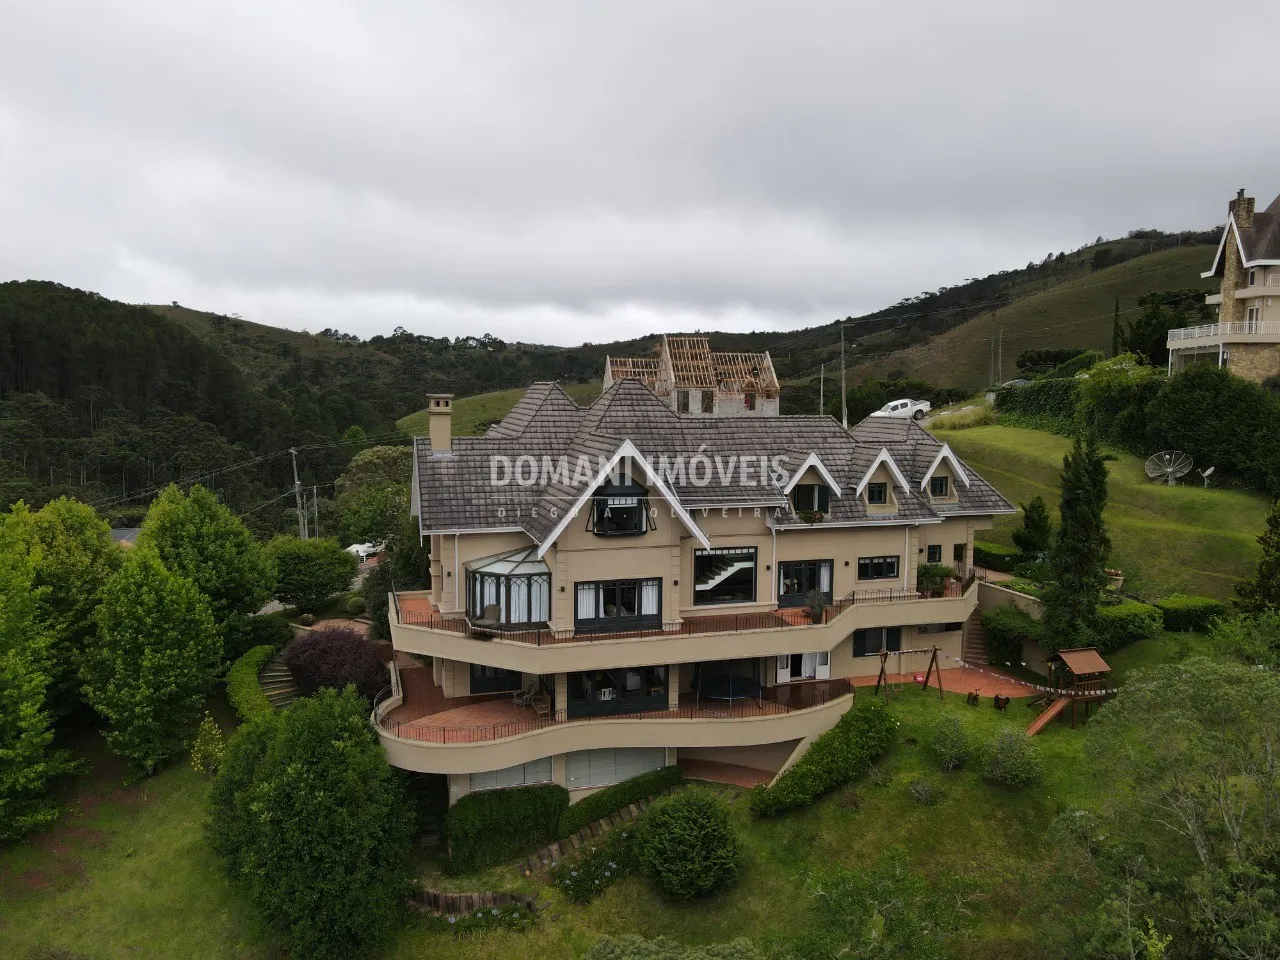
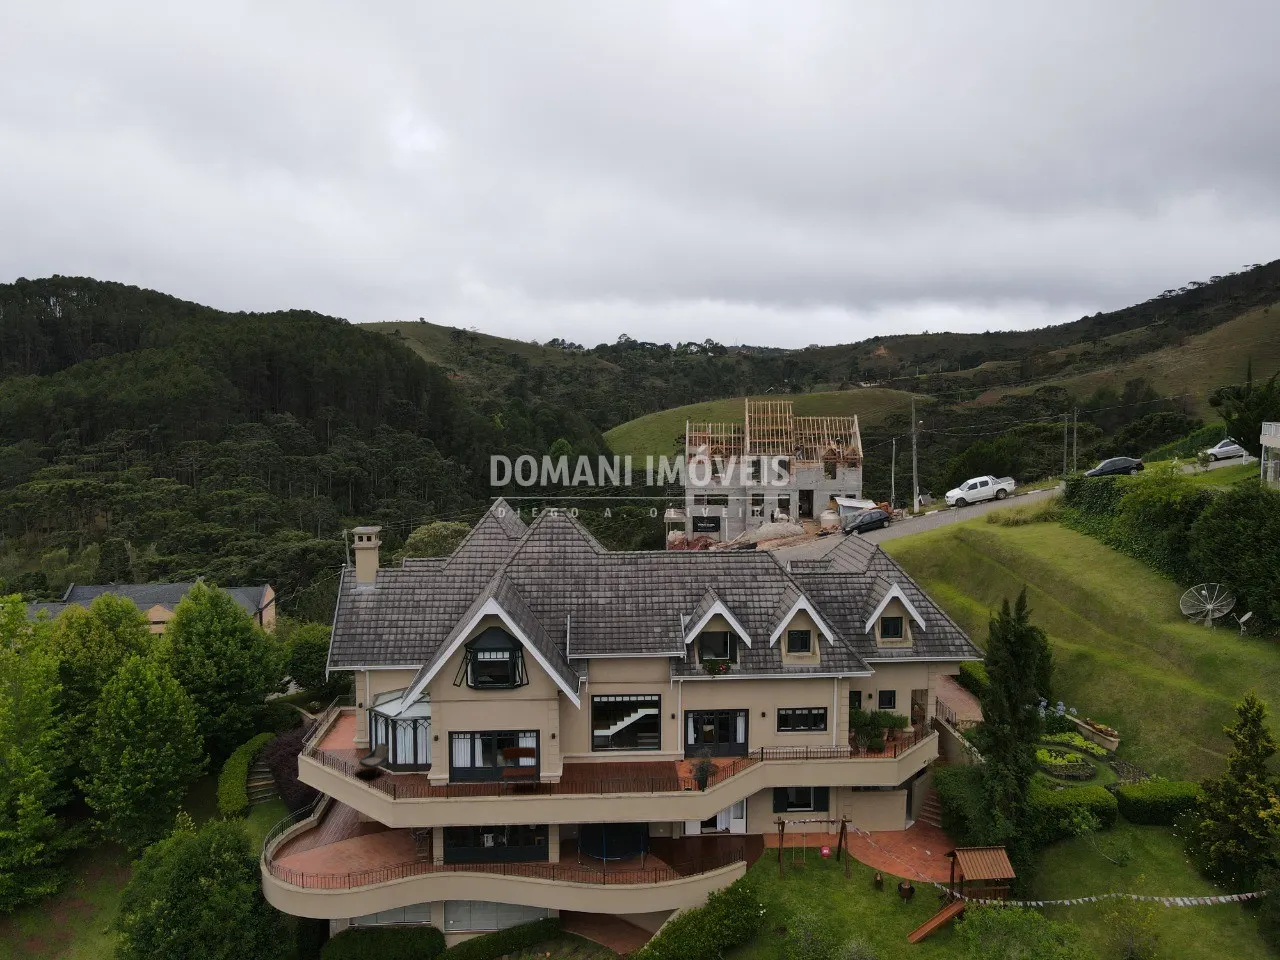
bench: none [628,597,665,640] -> present [502,747,537,789]

